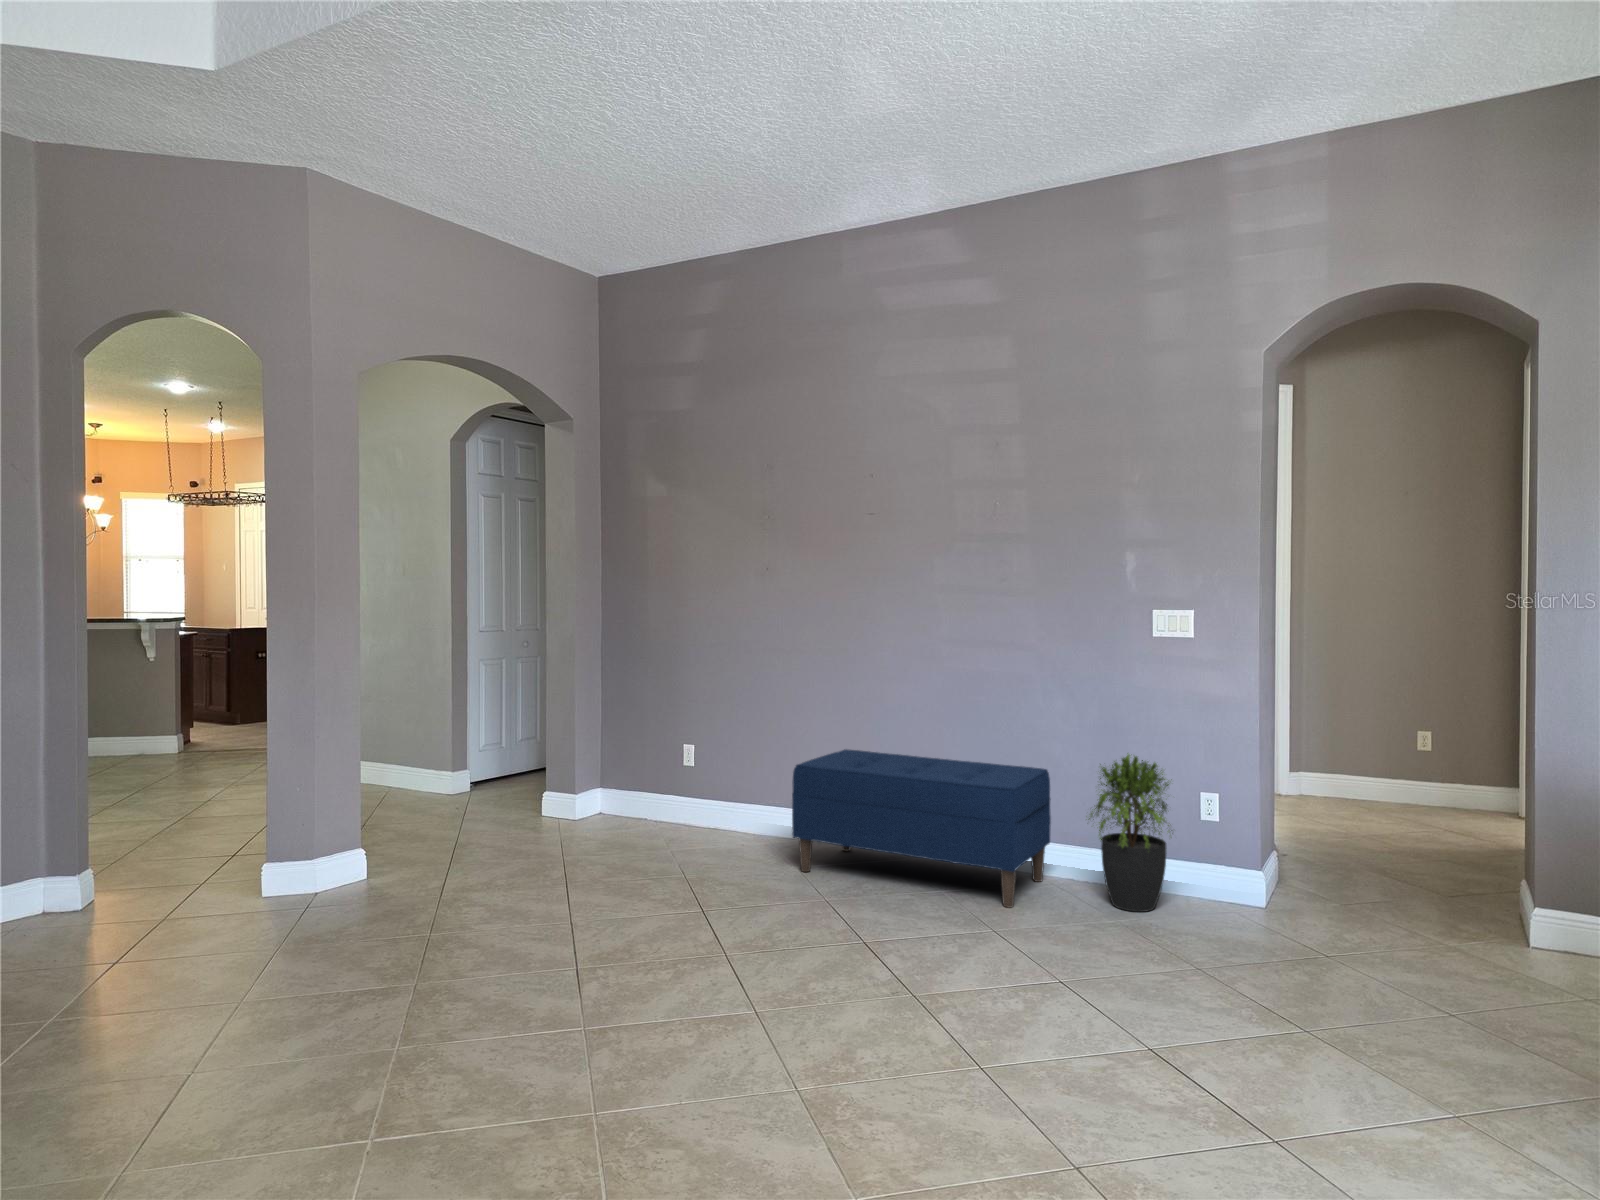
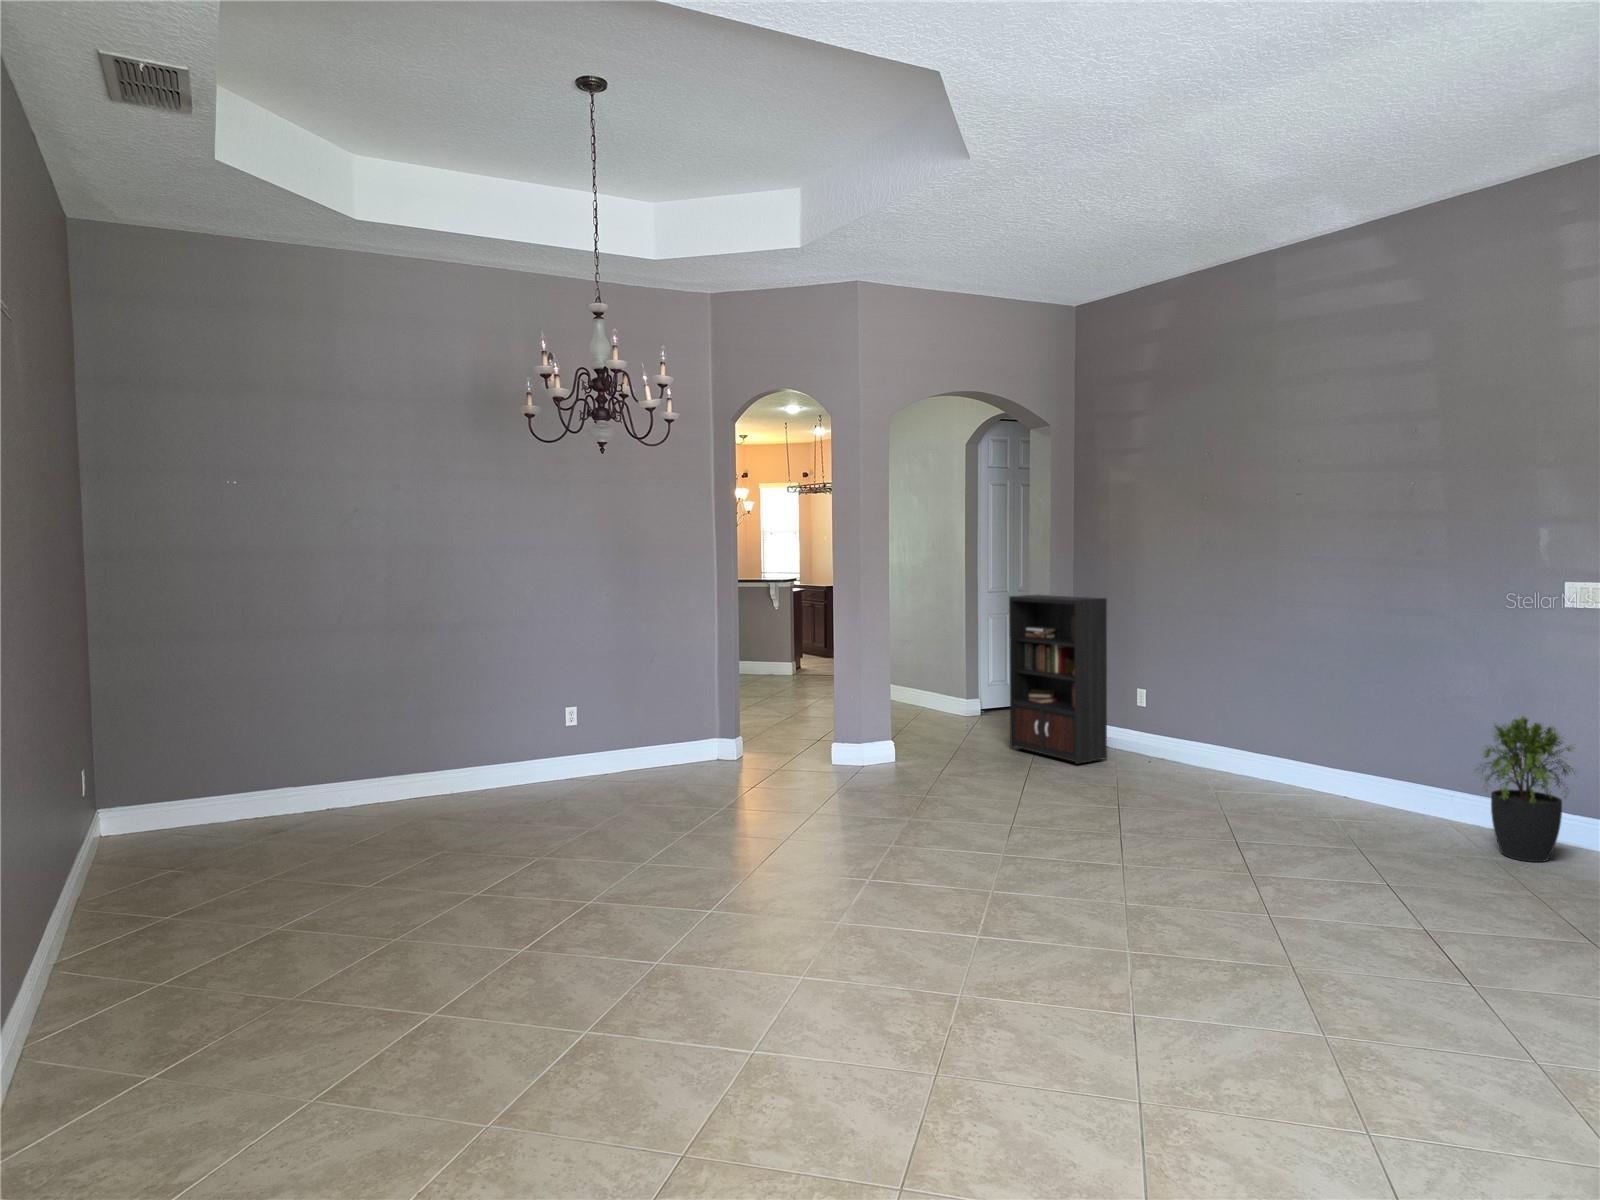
bookcase: none [527,633,707,850] -> present [1009,595,1152,764]
bench: present [792,749,1051,907] -> none [1207,699,1457,841]

